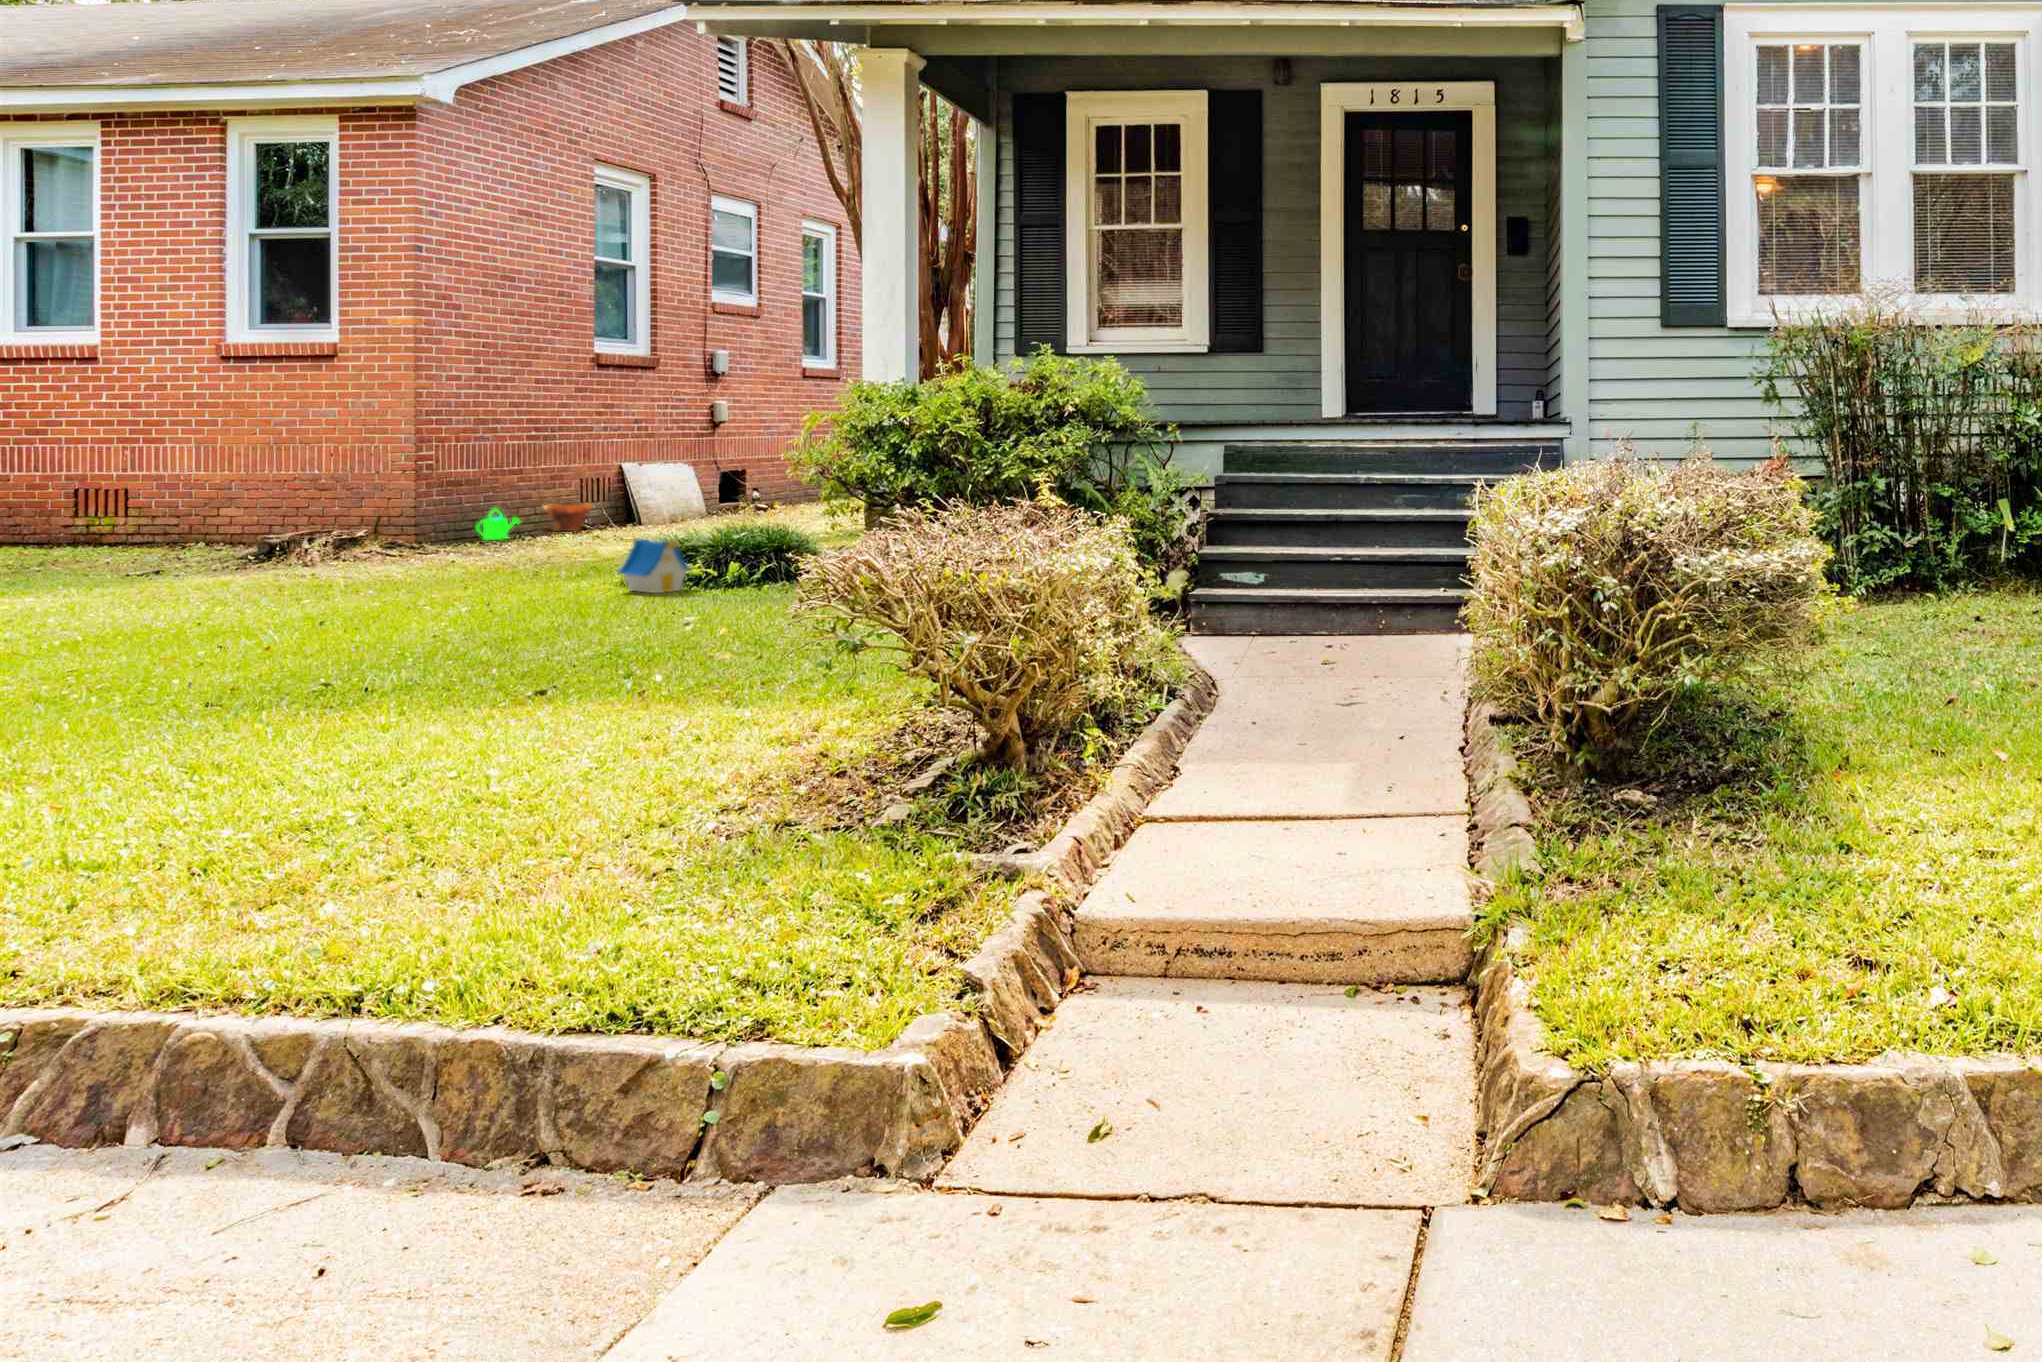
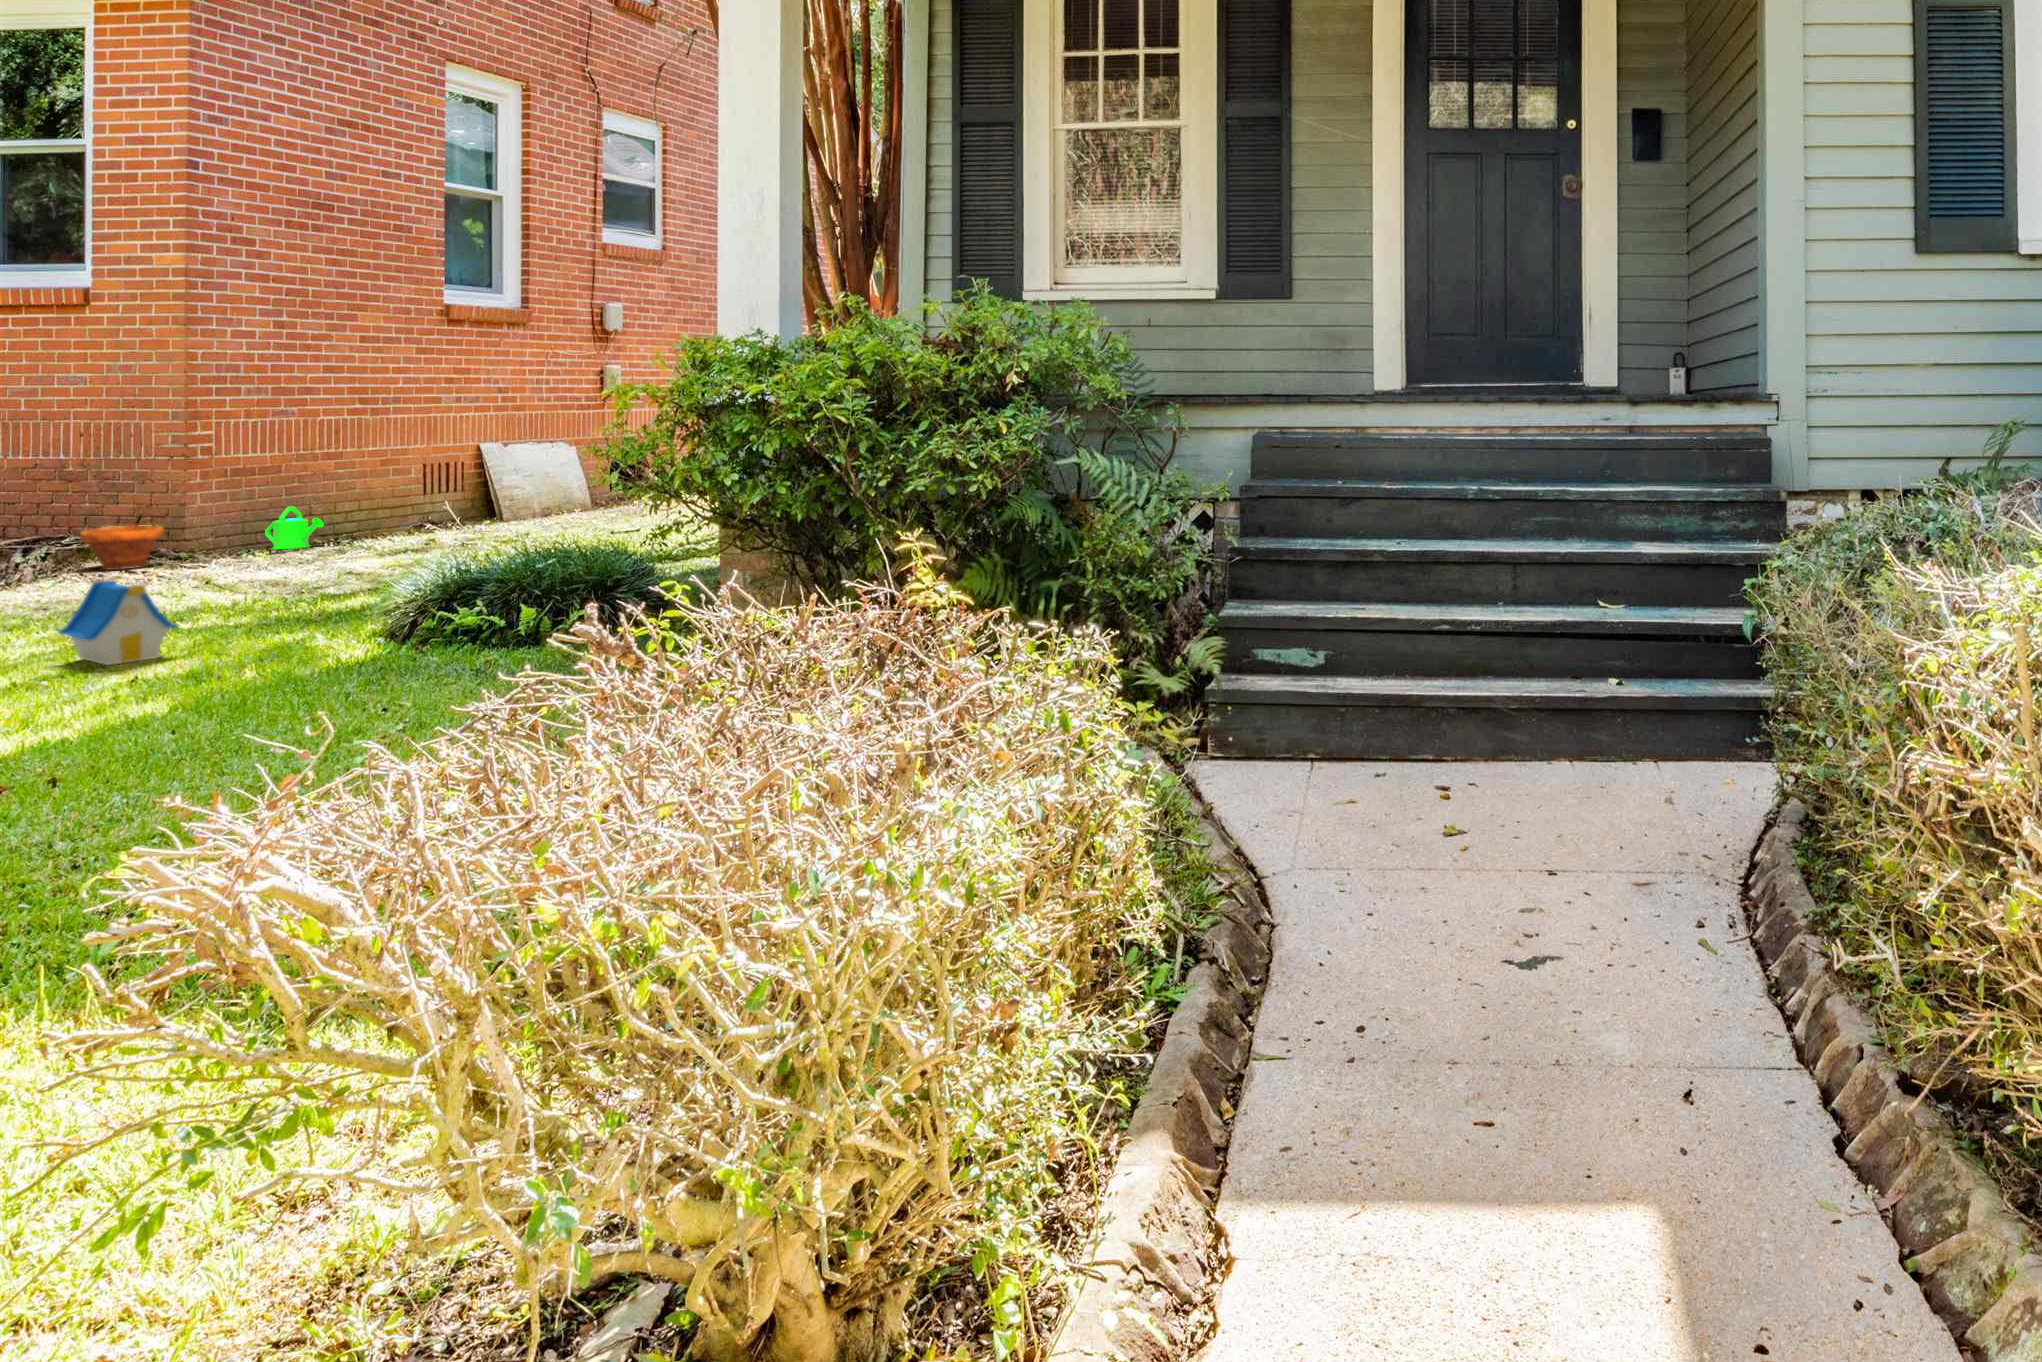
planter: present [544,503,592,531] -> present [80,525,164,570]
toy house: present [618,538,691,593] -> present [58,579,178,665]

